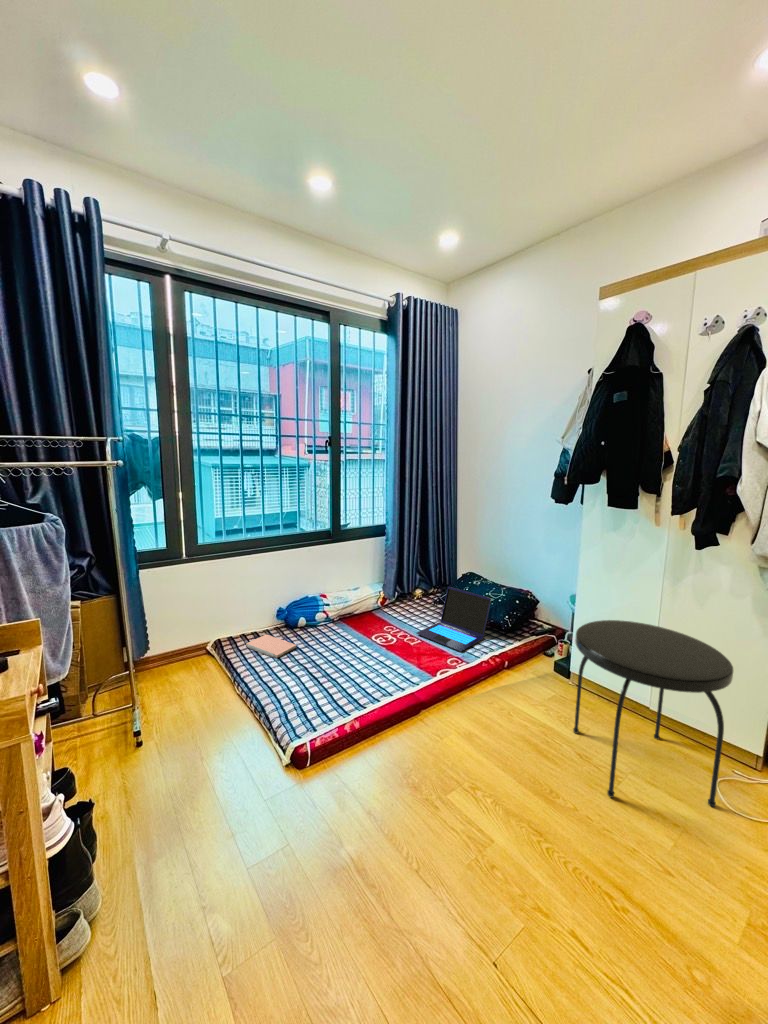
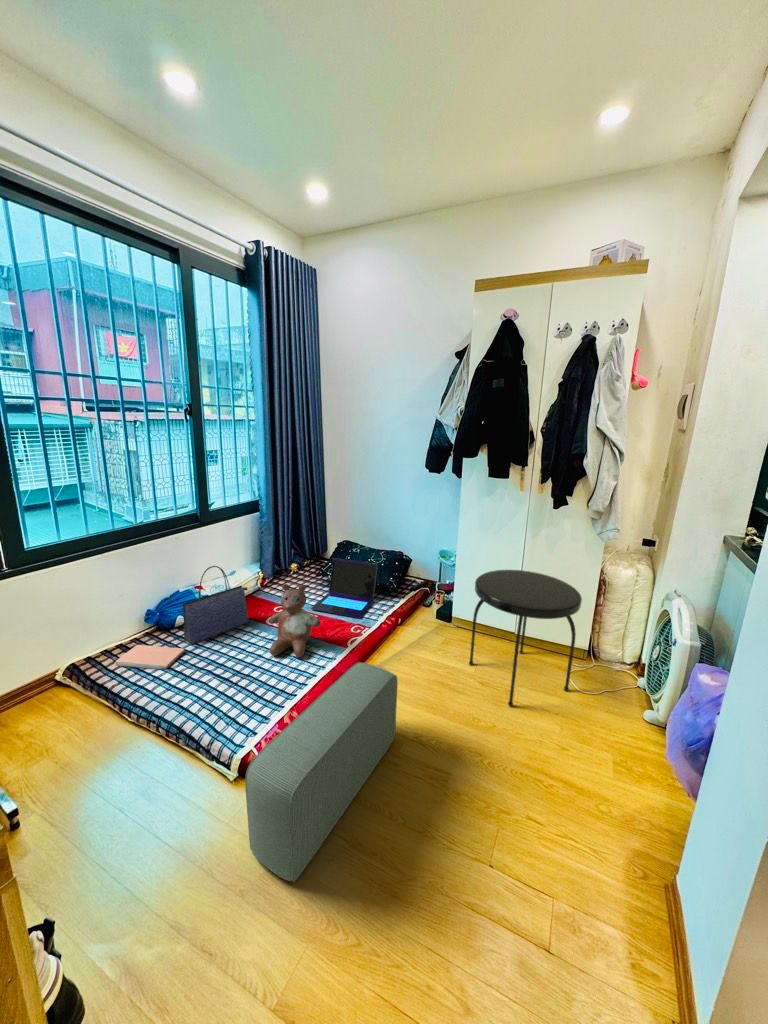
tote bag: none [301,576,359,643] -> present [183,566,249,644]
stuffed bear: none [360,600,411,675] -> present [269,584,321,658]
pouf: none [267,686,450,876] -> present [245,662,398,882]

